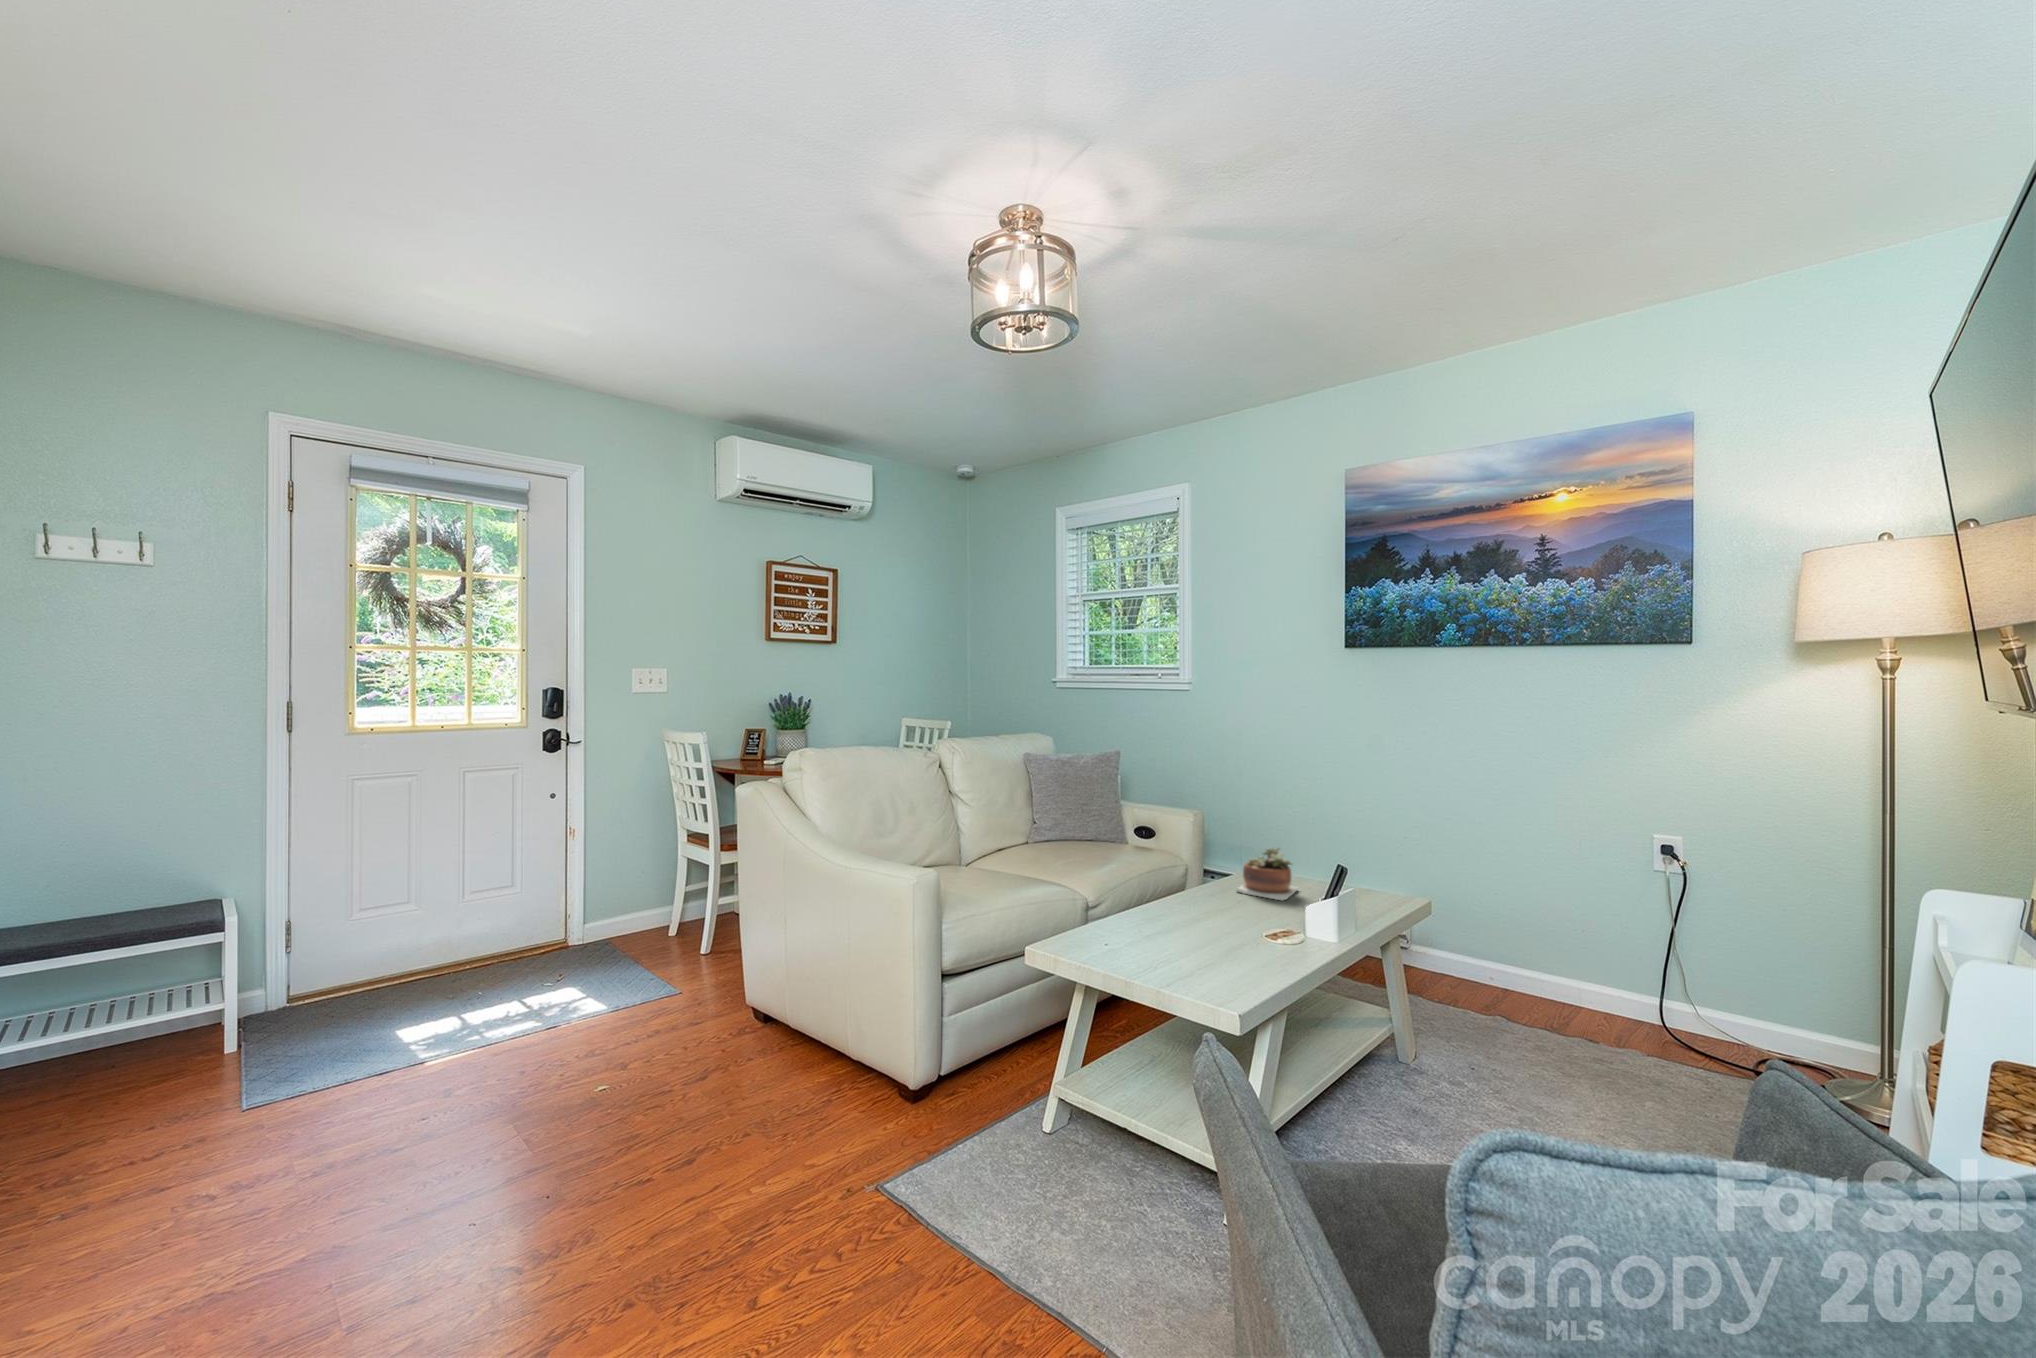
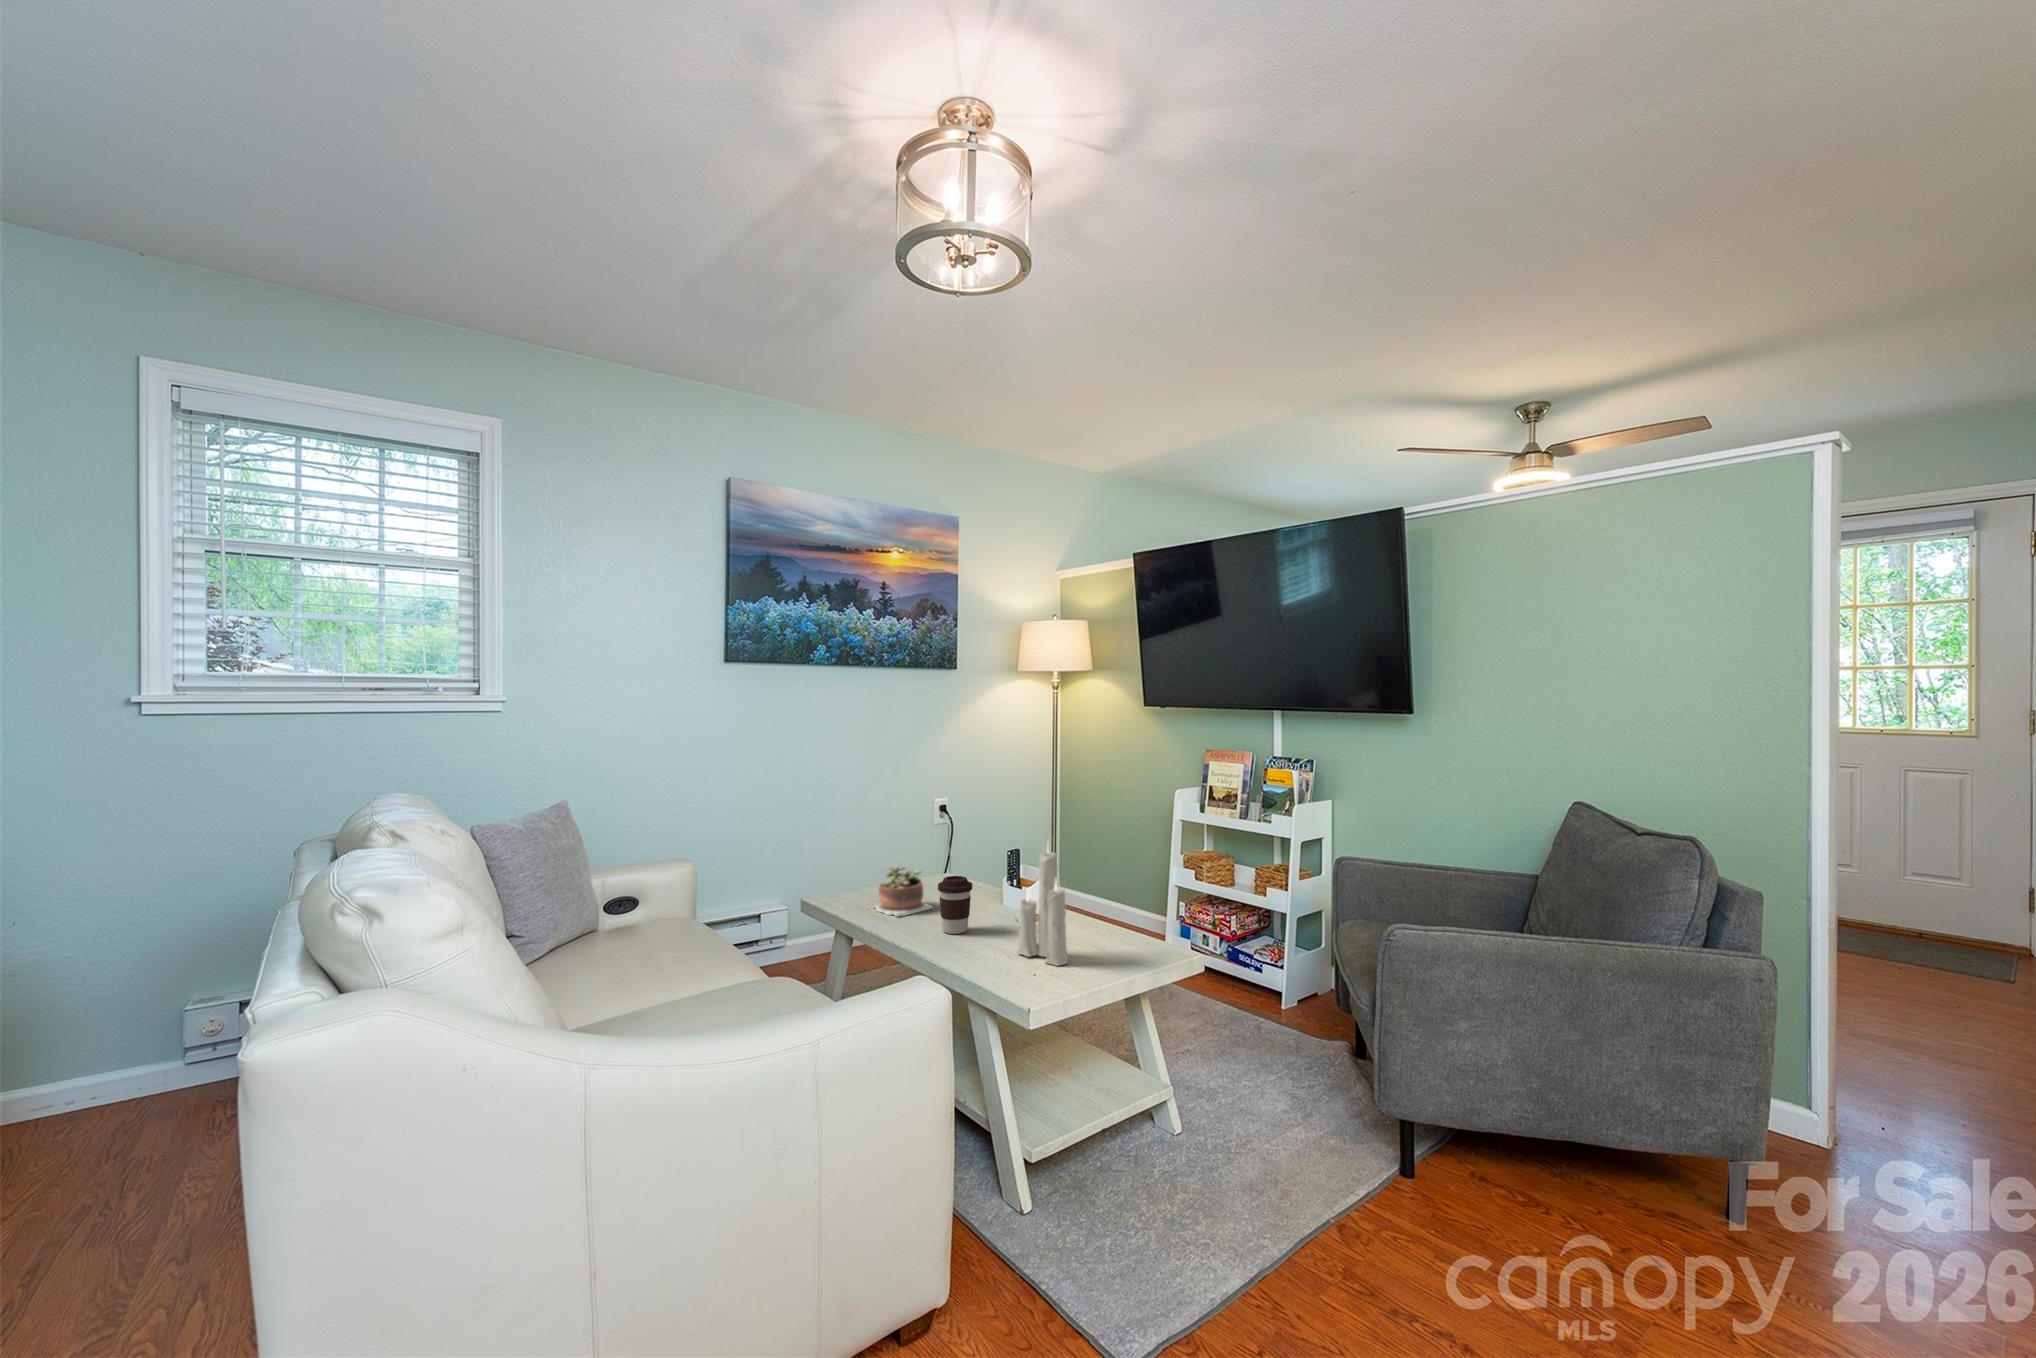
candle: none [1146,814,1189,956] -> present [1017,850,1068,966]
coffee cup: none [1200,855,1237,915] -> present [938,876,972,934]

